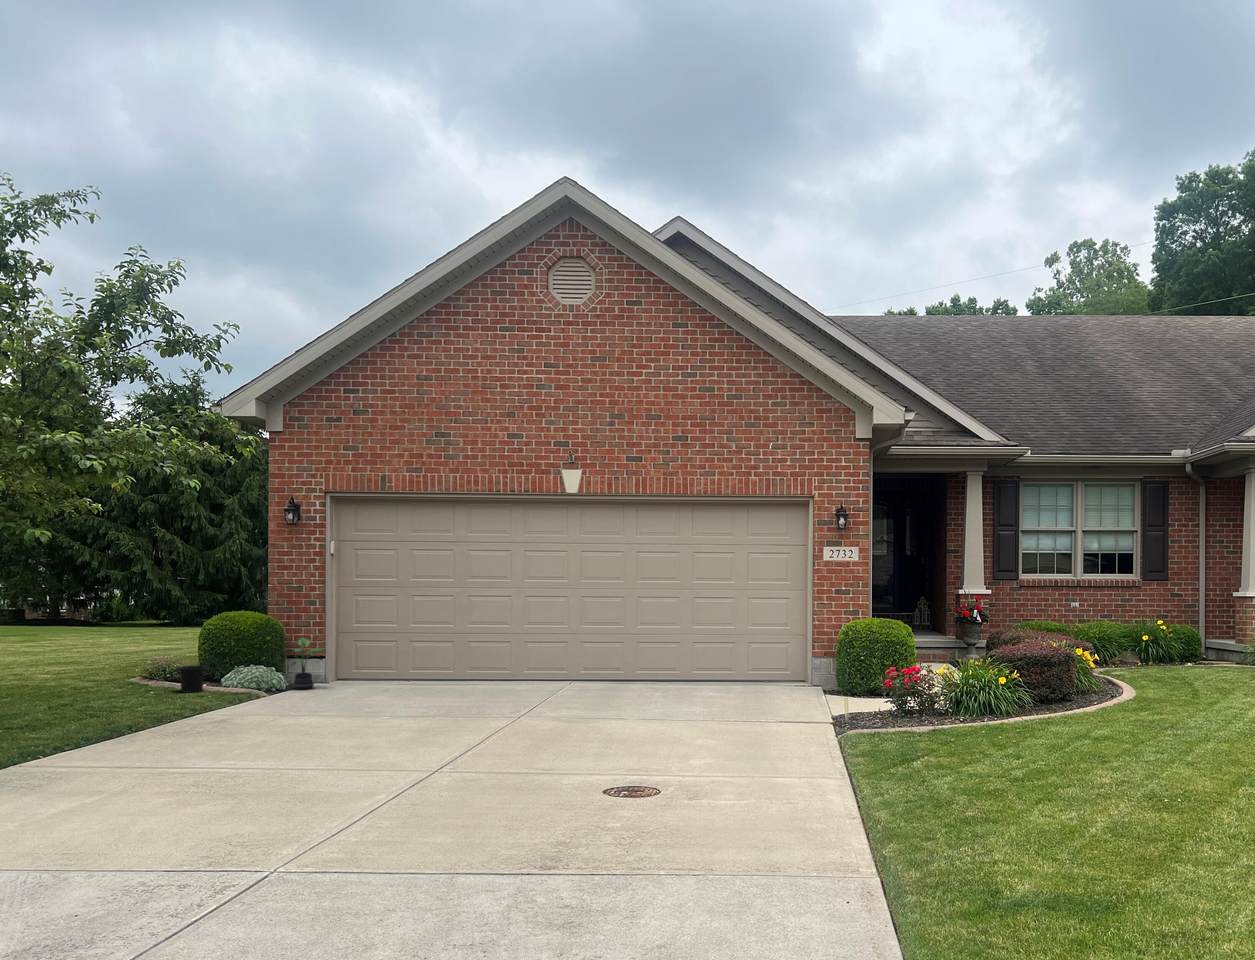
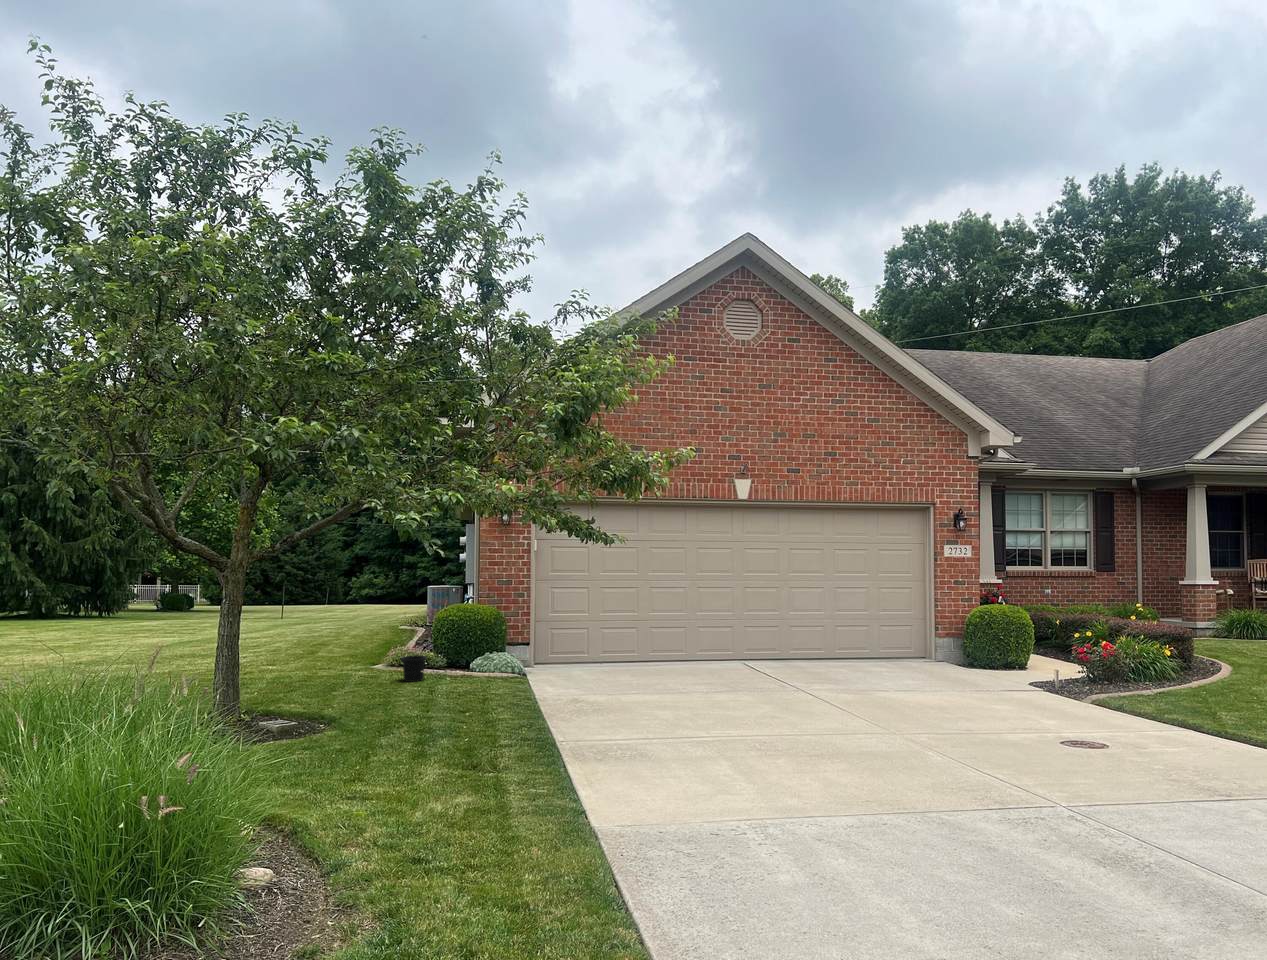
potted plant: present [289,637,326,690] -> none [504,627,535,676]

